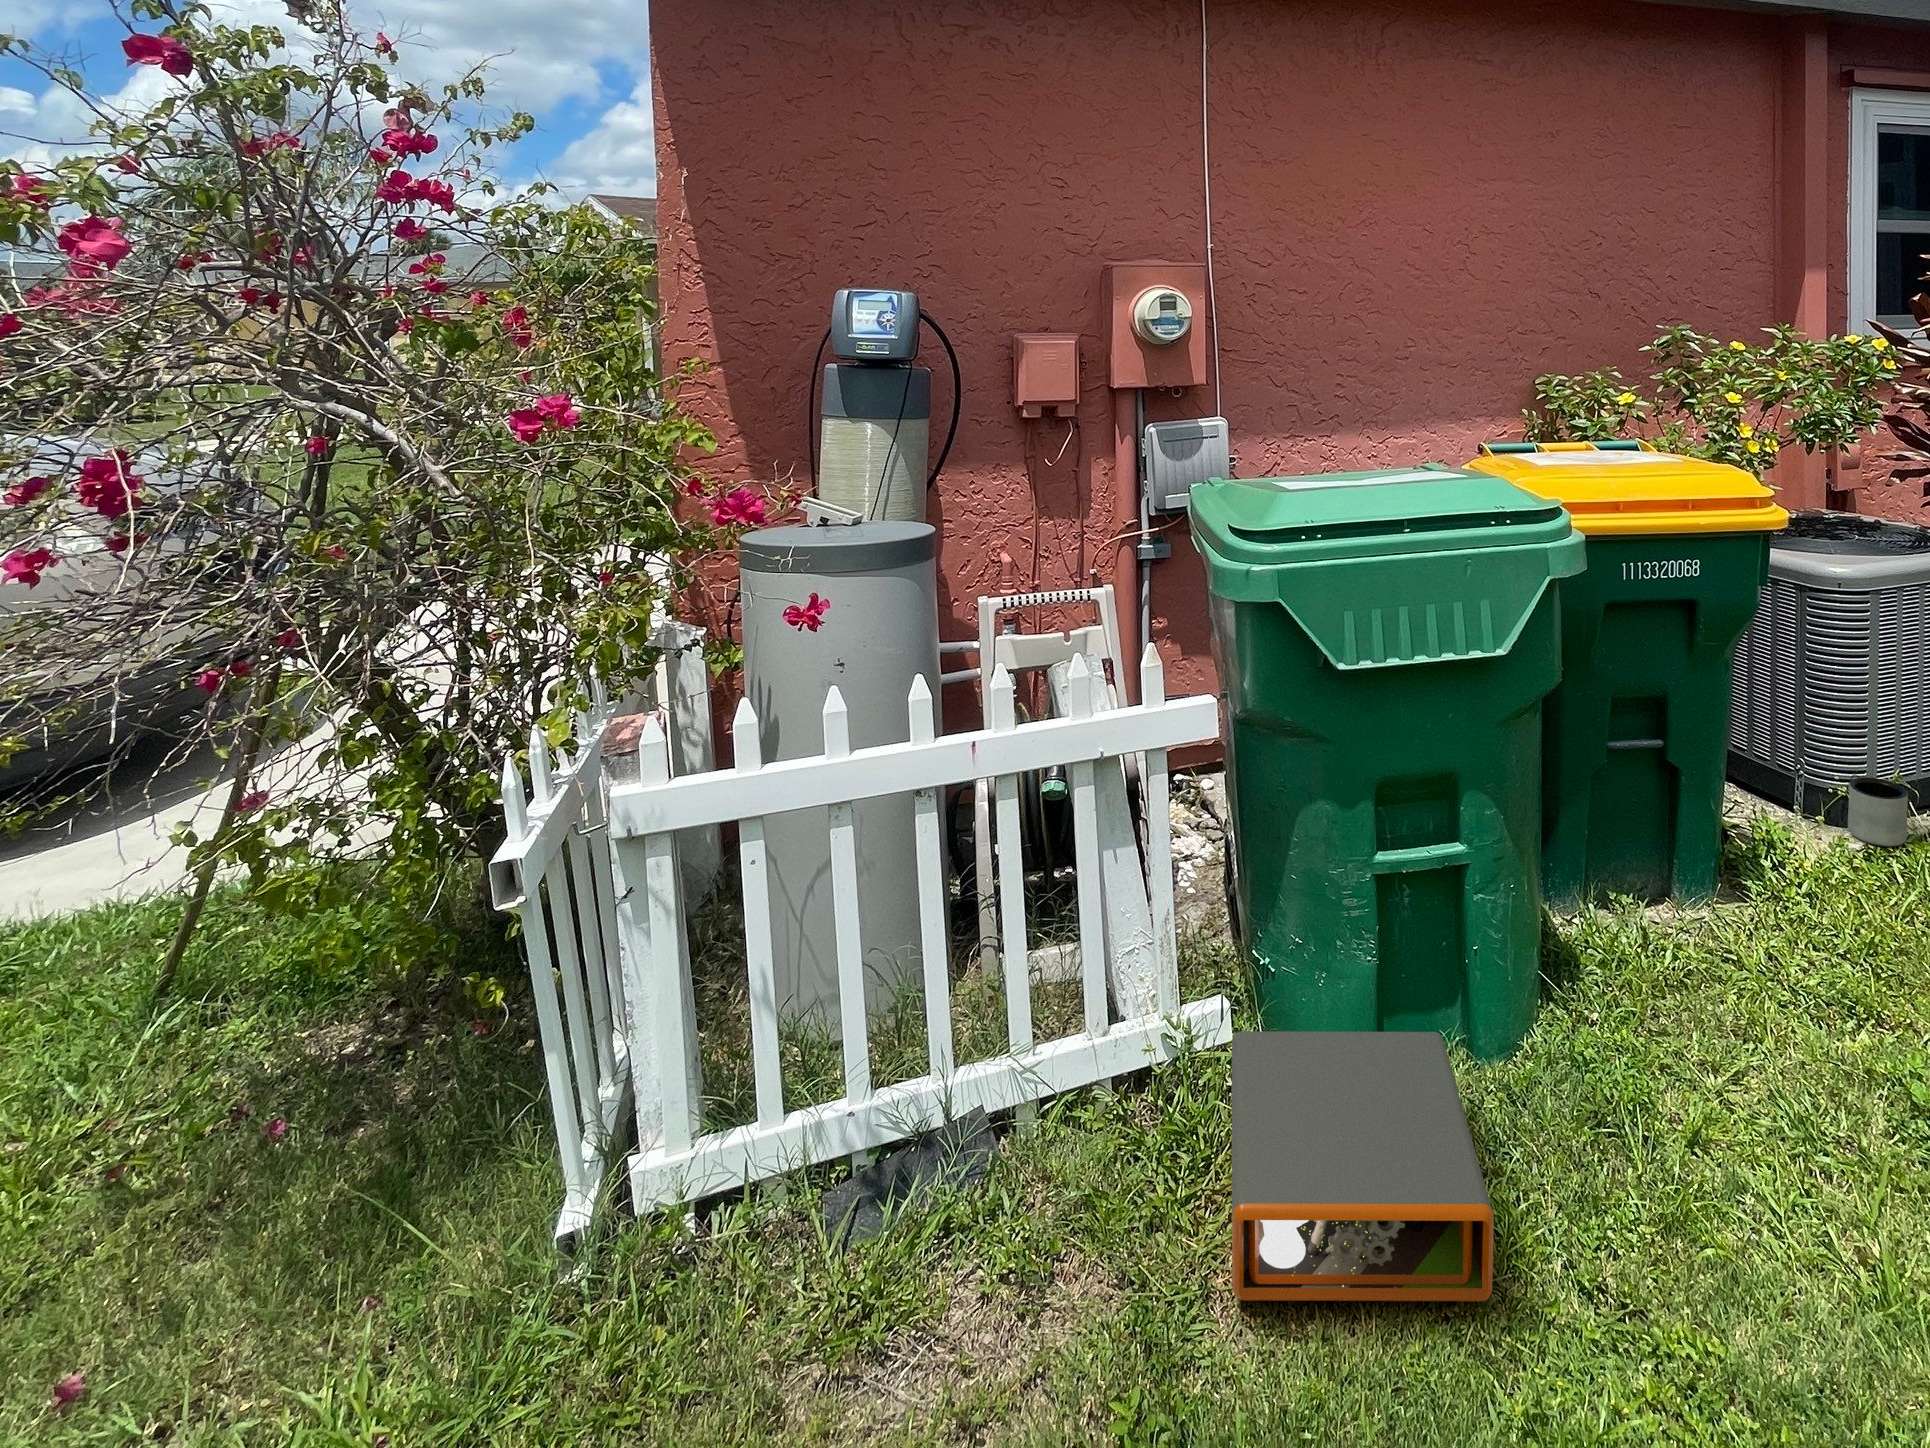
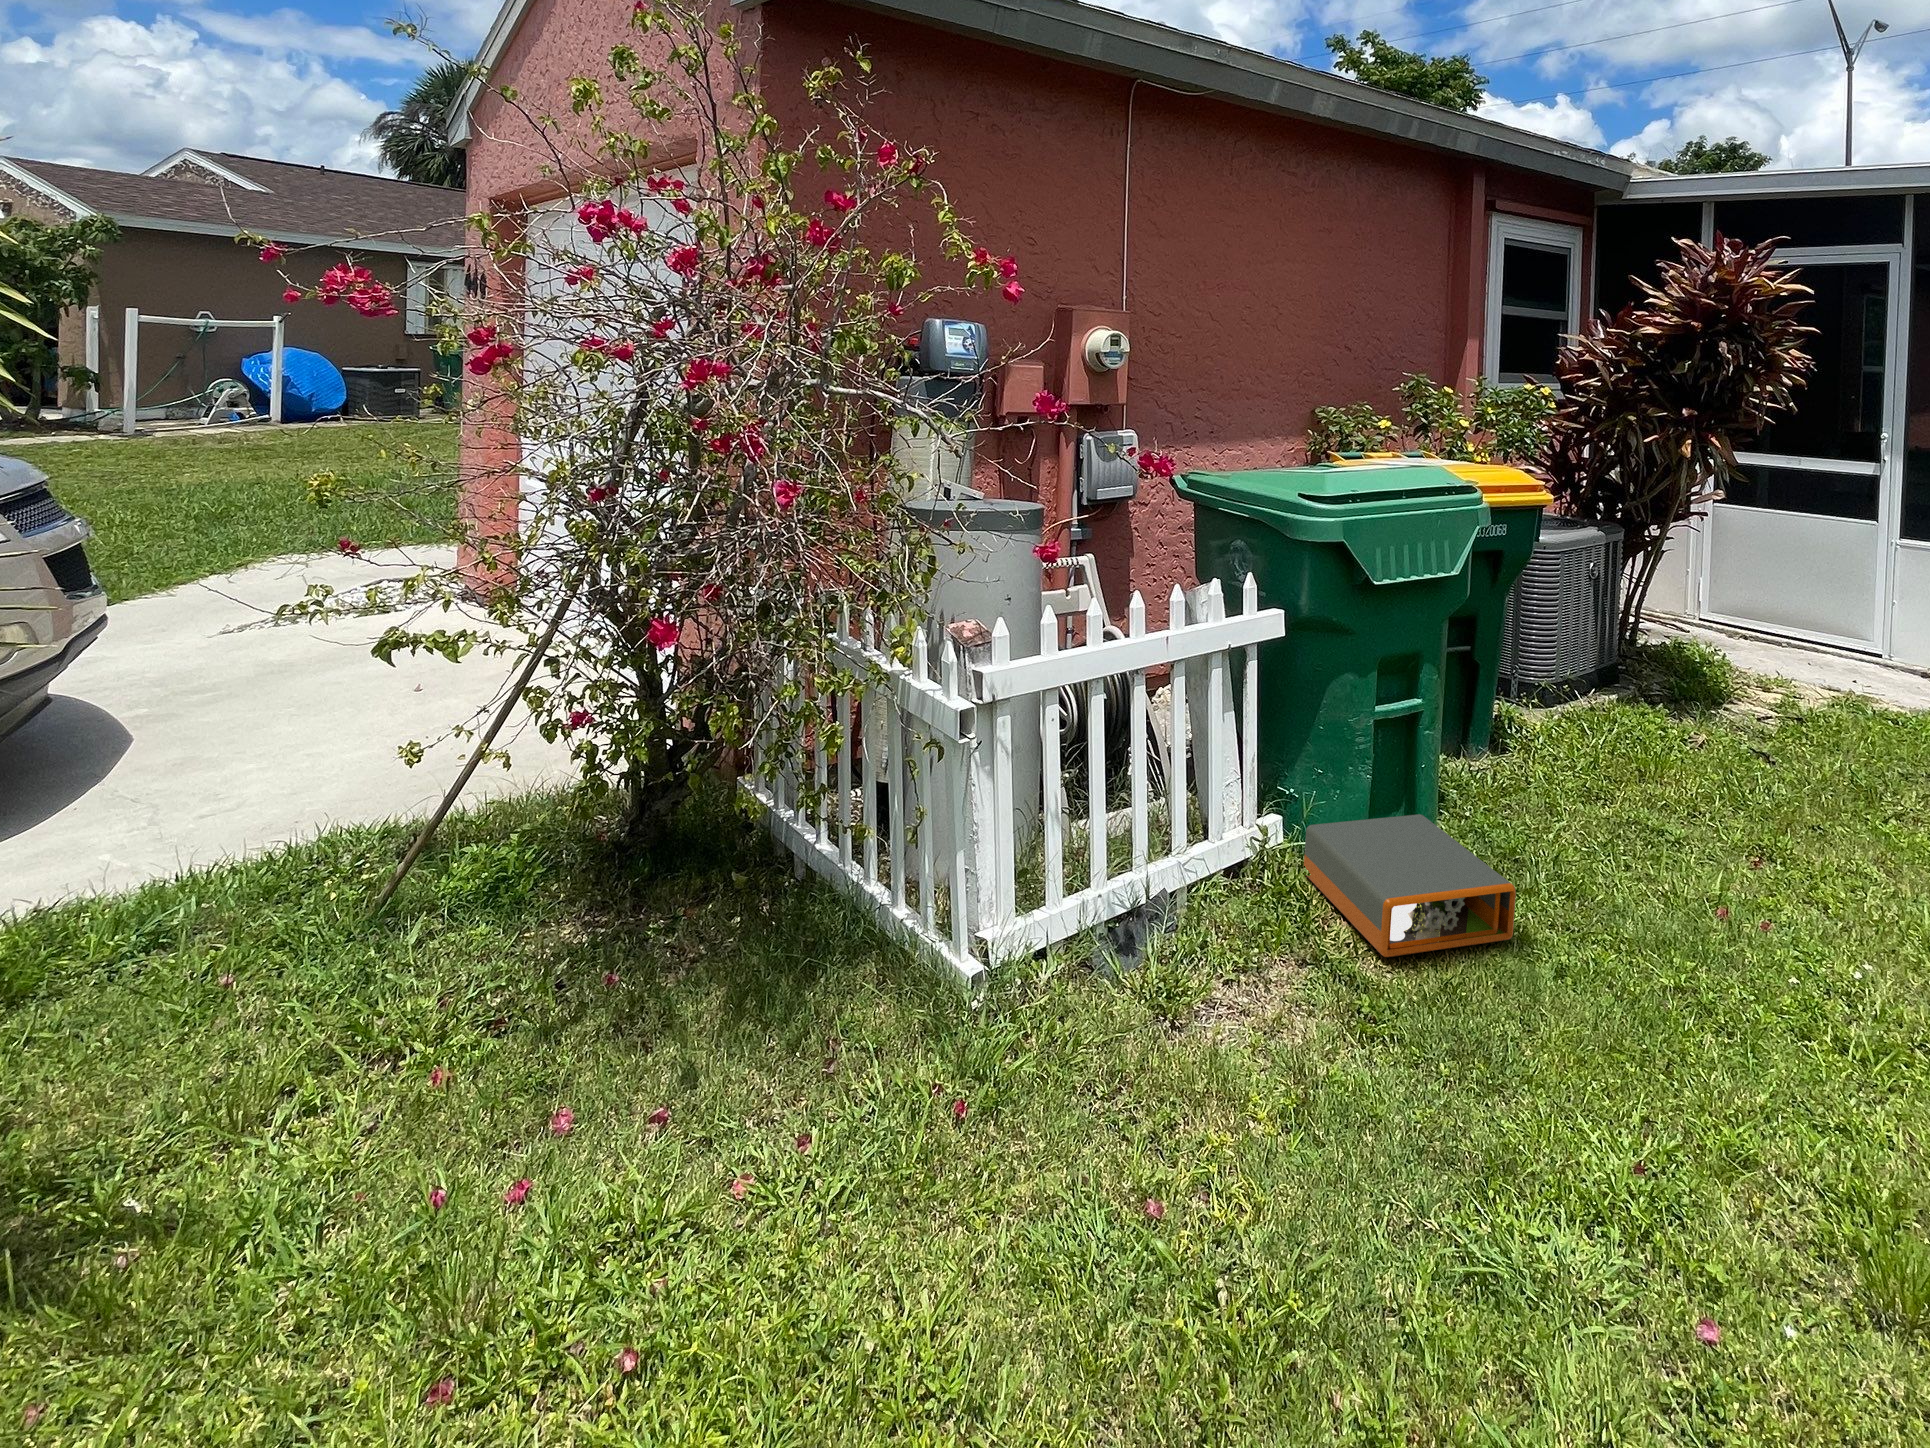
planter: present [1848,777,1908,847] -> none [1545,671,1582,713]

